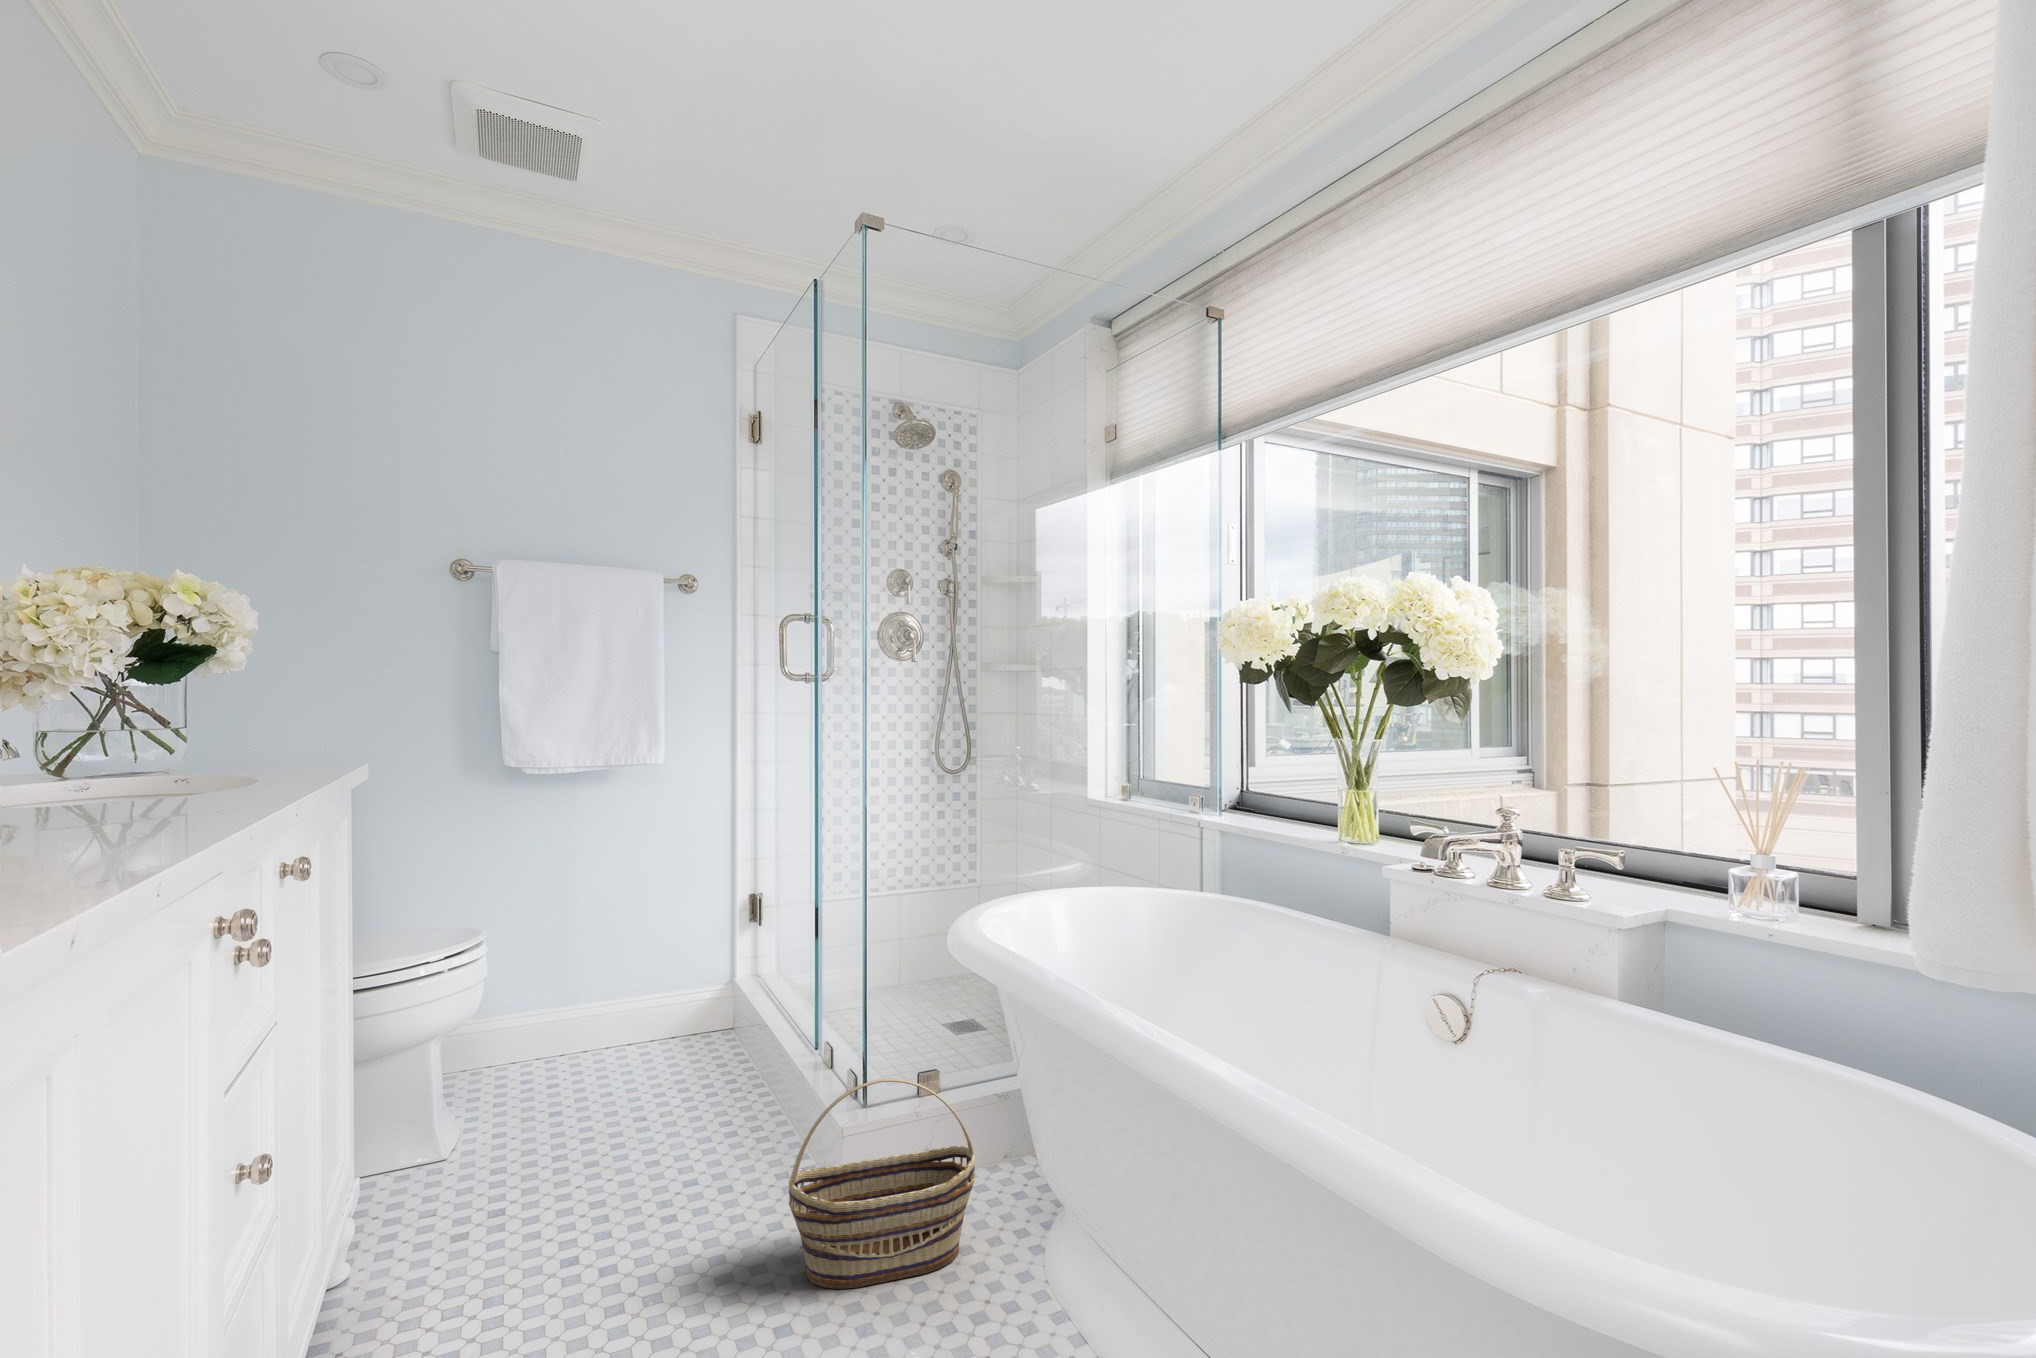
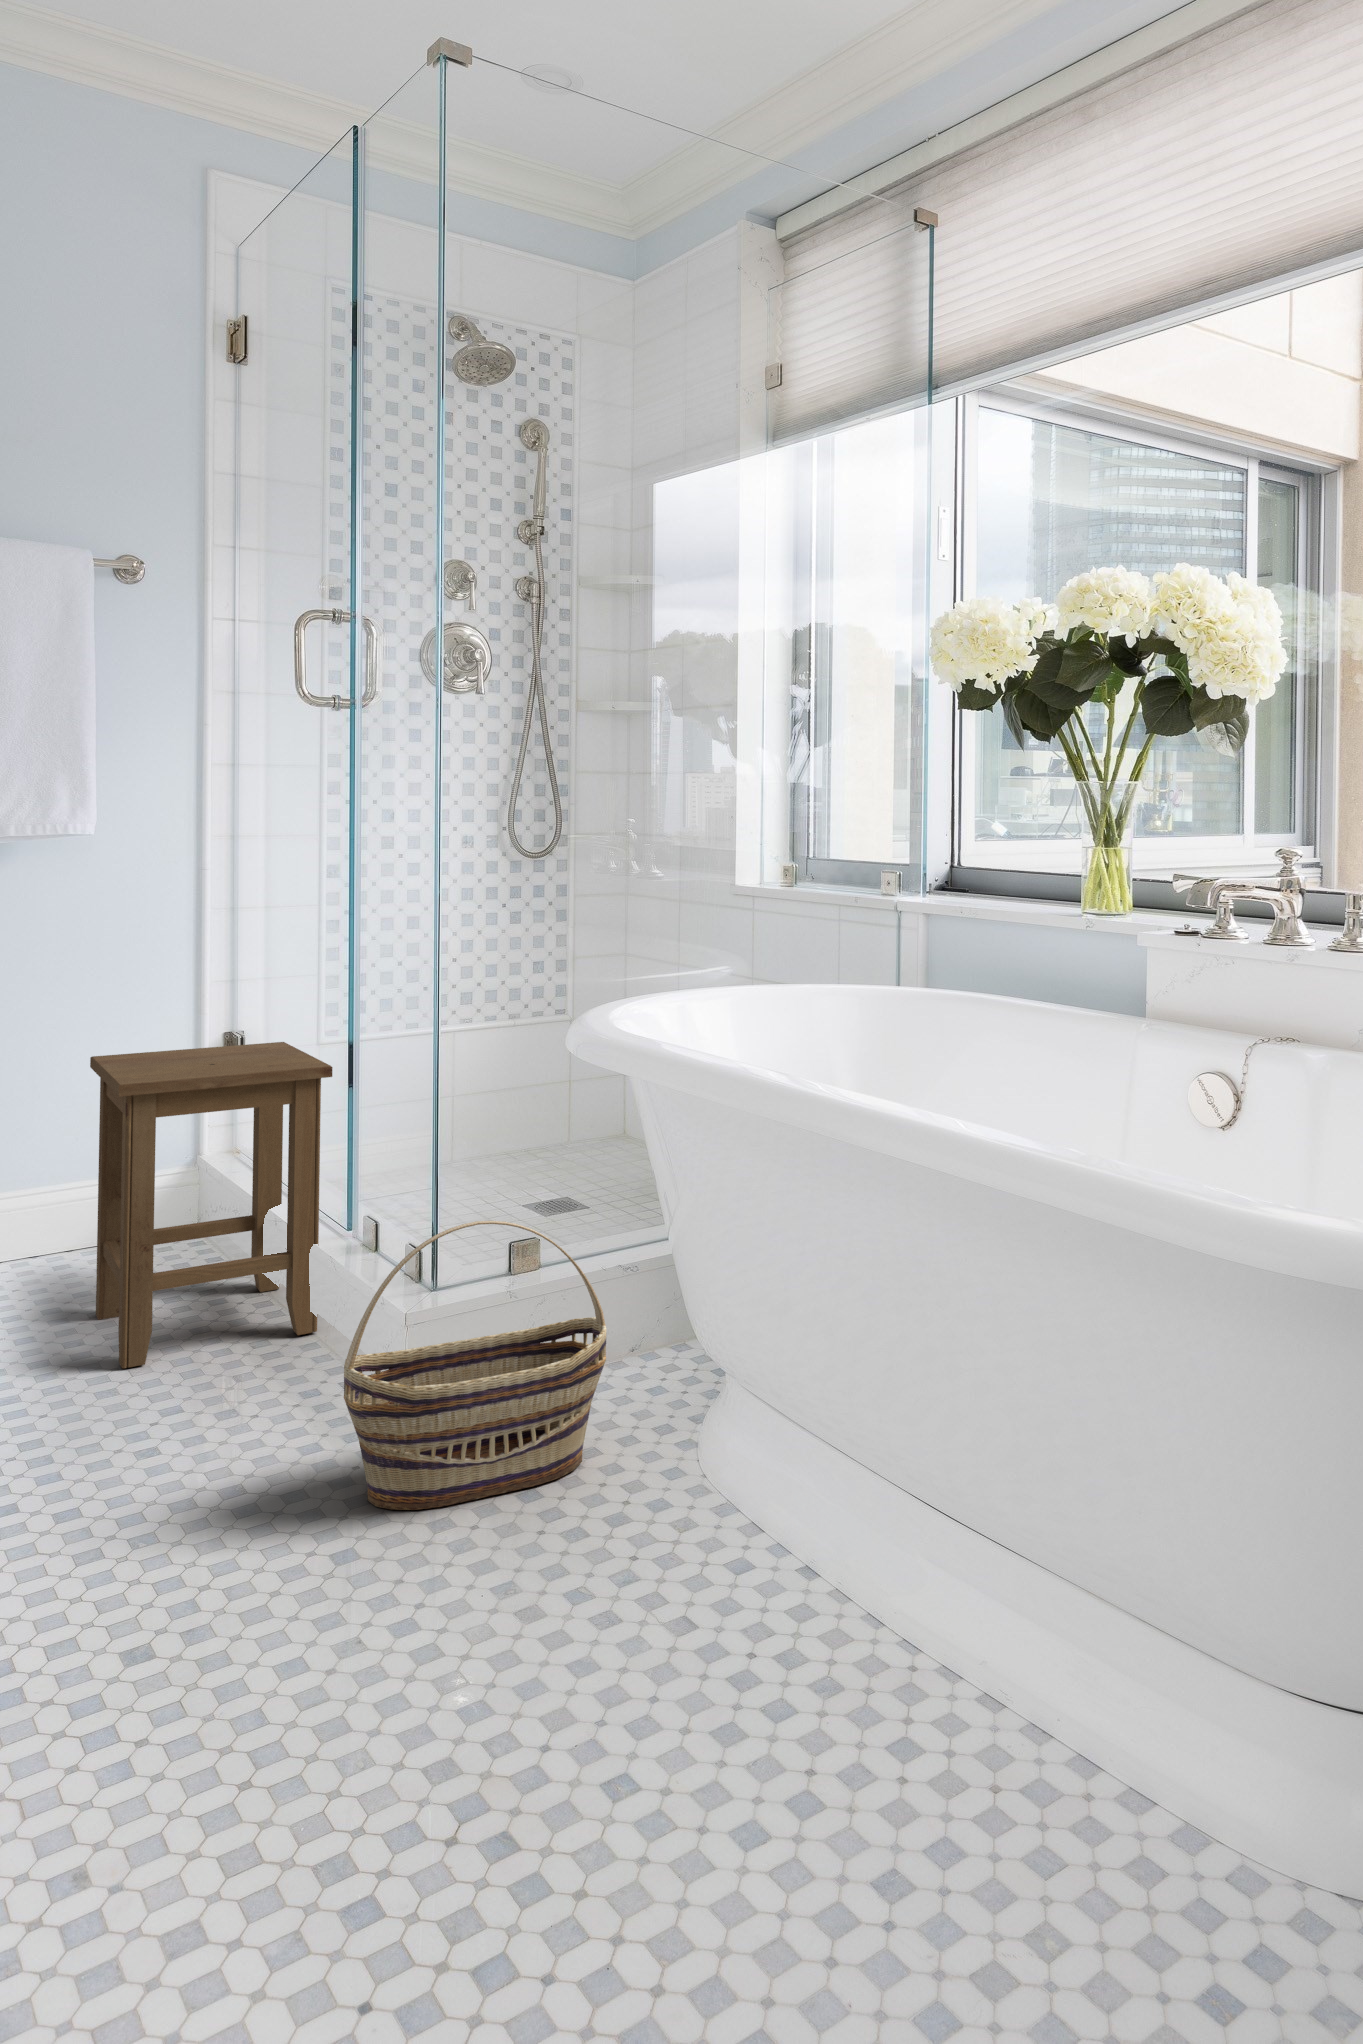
stool: none [653,913,802,1146] -> present [90,1042,332,1368]

